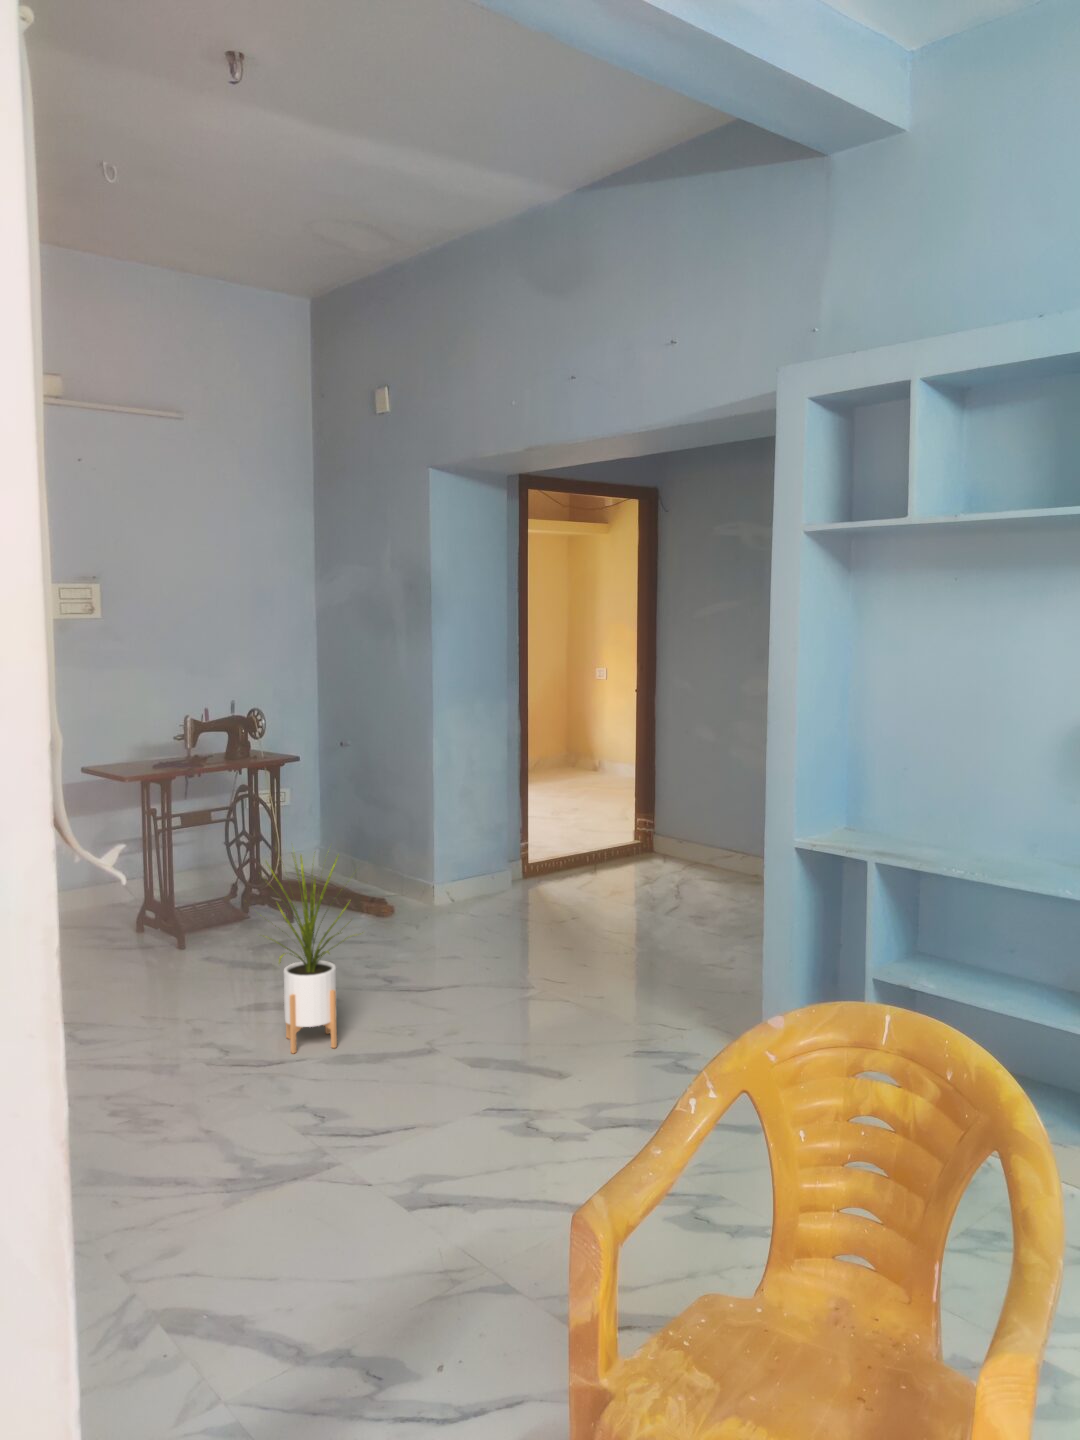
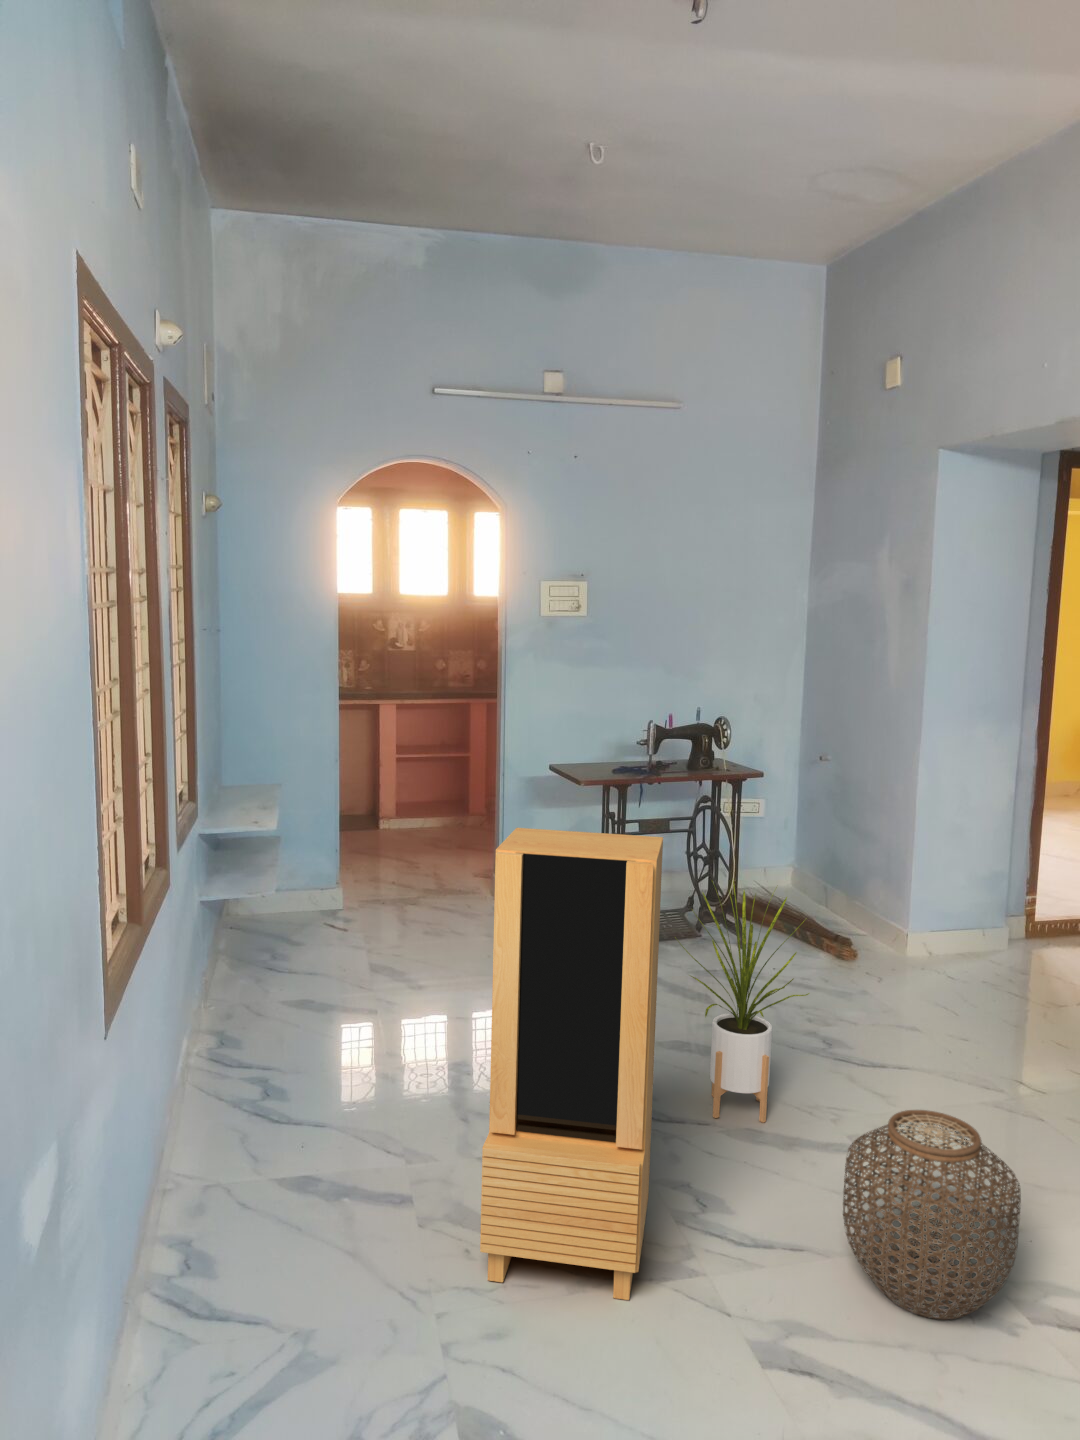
storage cabinet: none [97,803,255,1213] -> present [480,828,663,1300]
woven basket: none [412,991,539,1144] -> present [843,1110,1021,1320]

